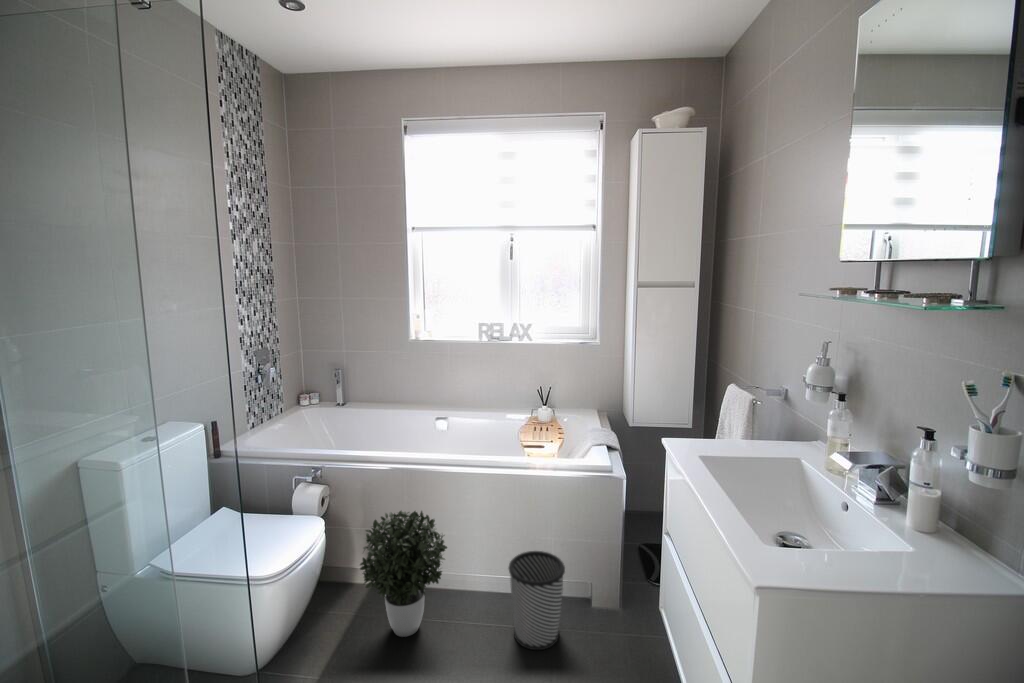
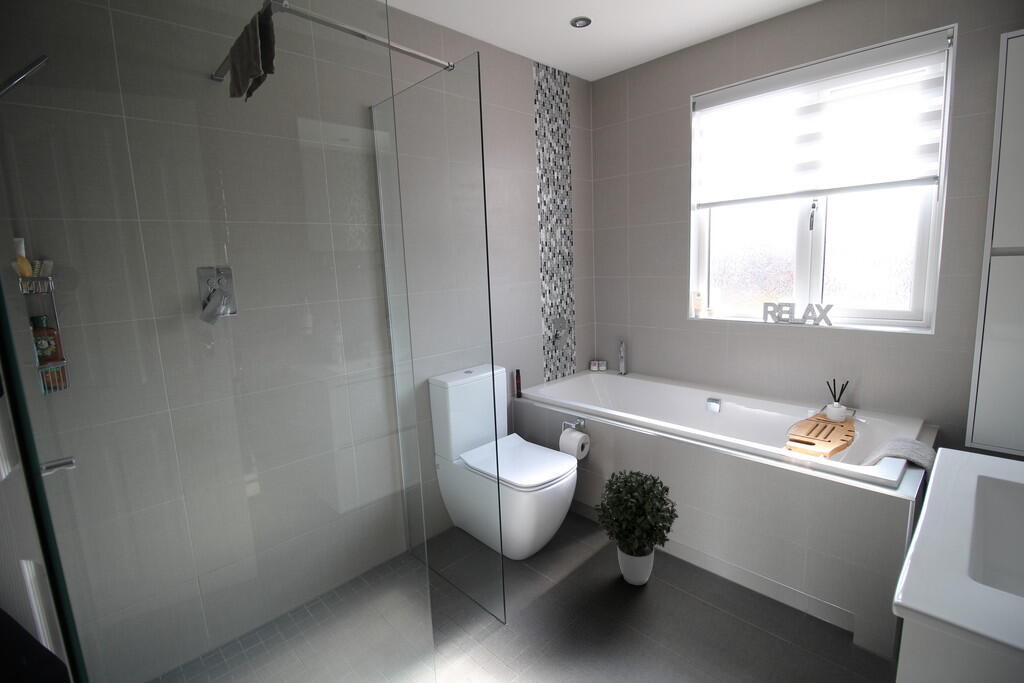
wastebasket: present [509,551,565,650] -> none [736,548,806,658]

